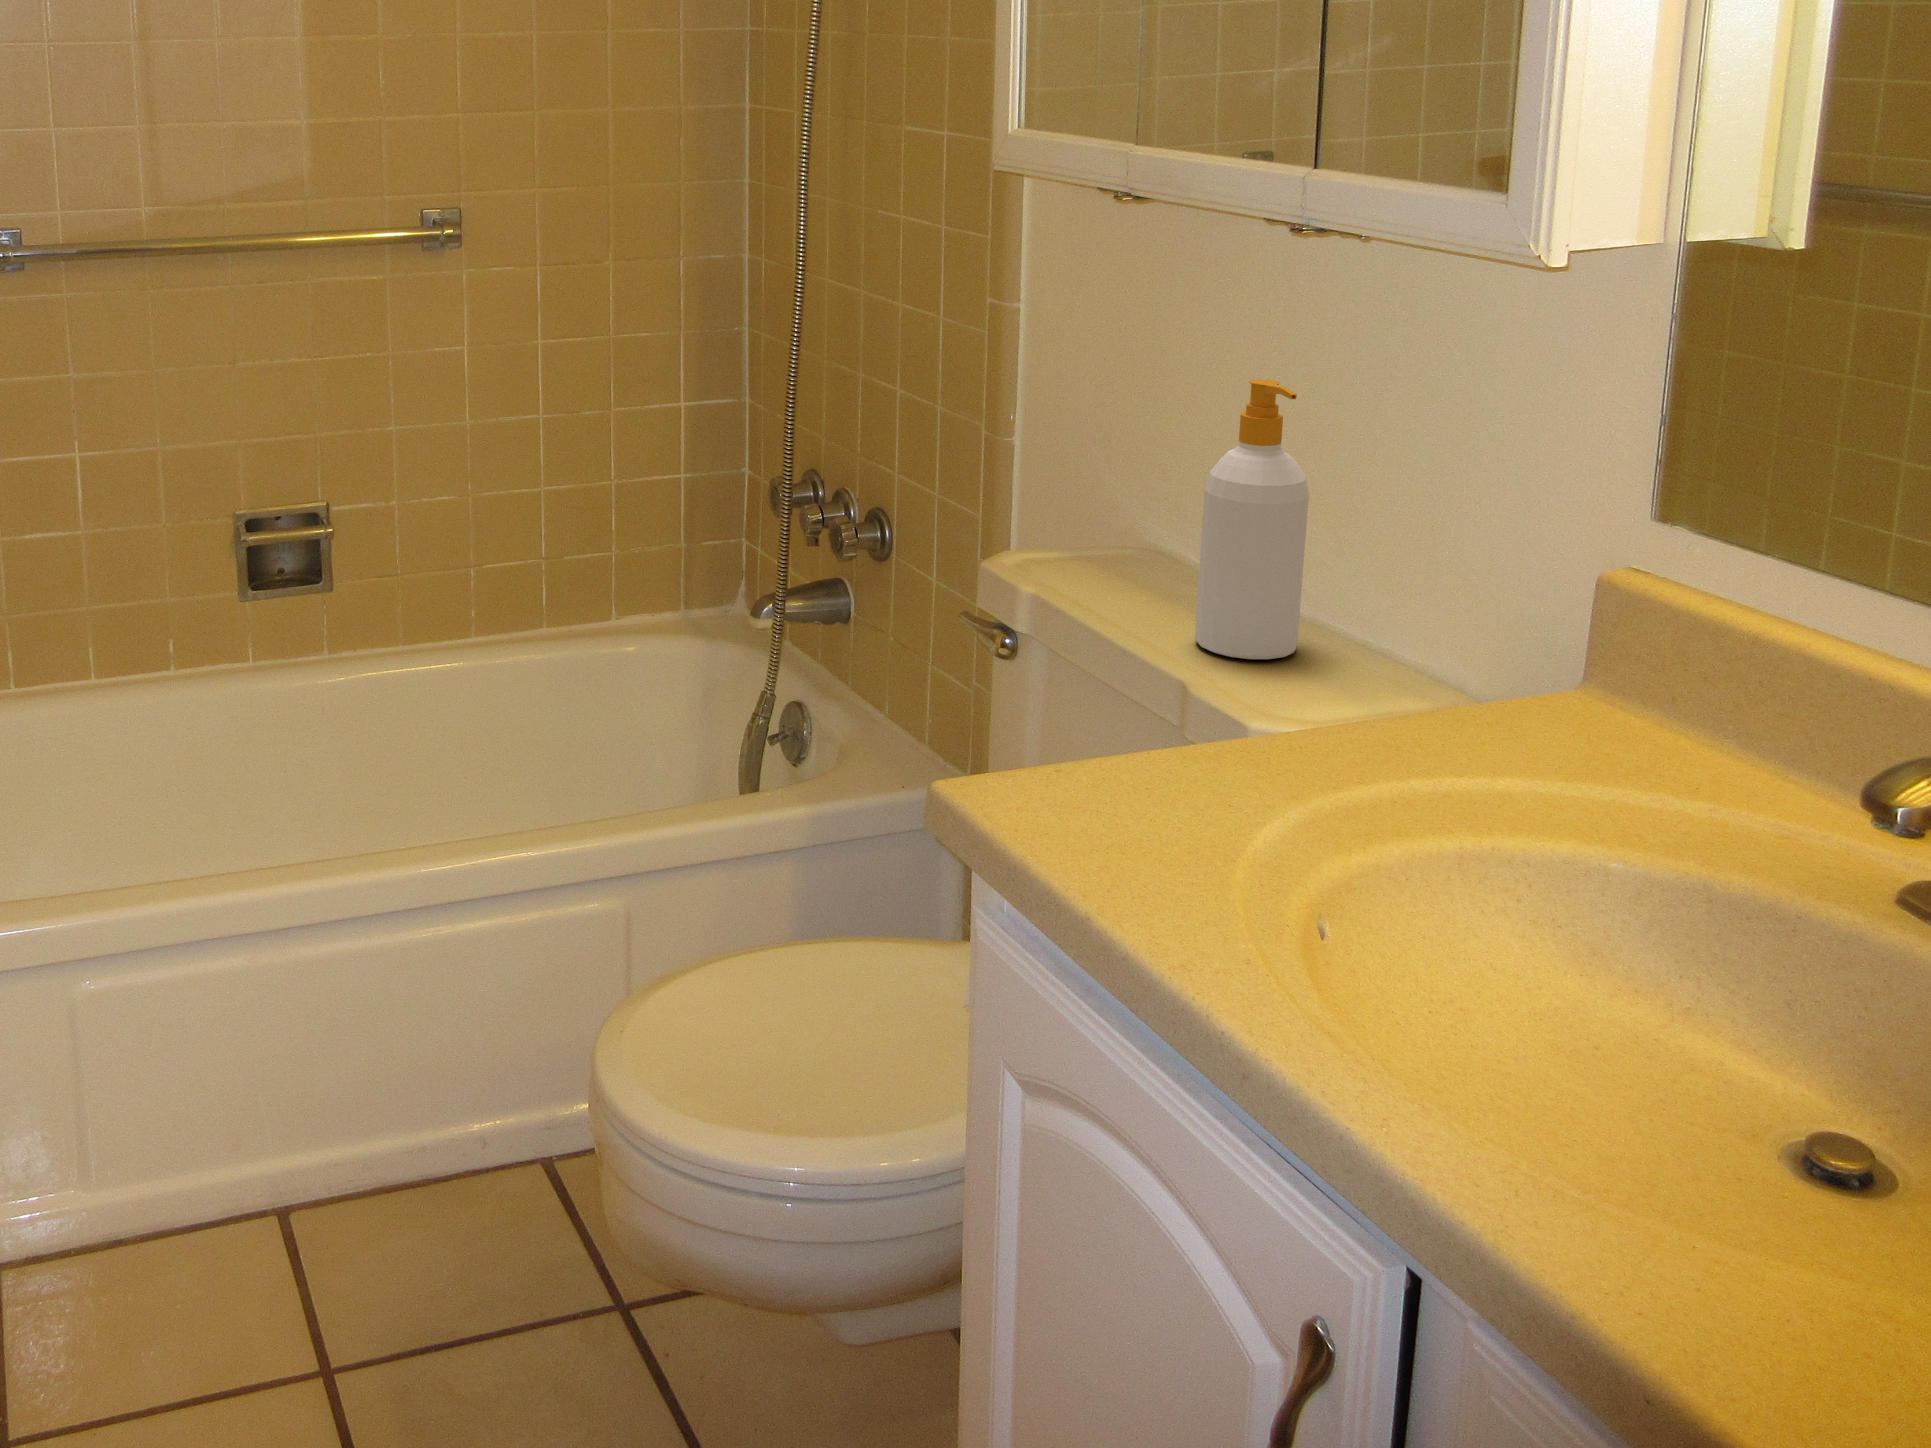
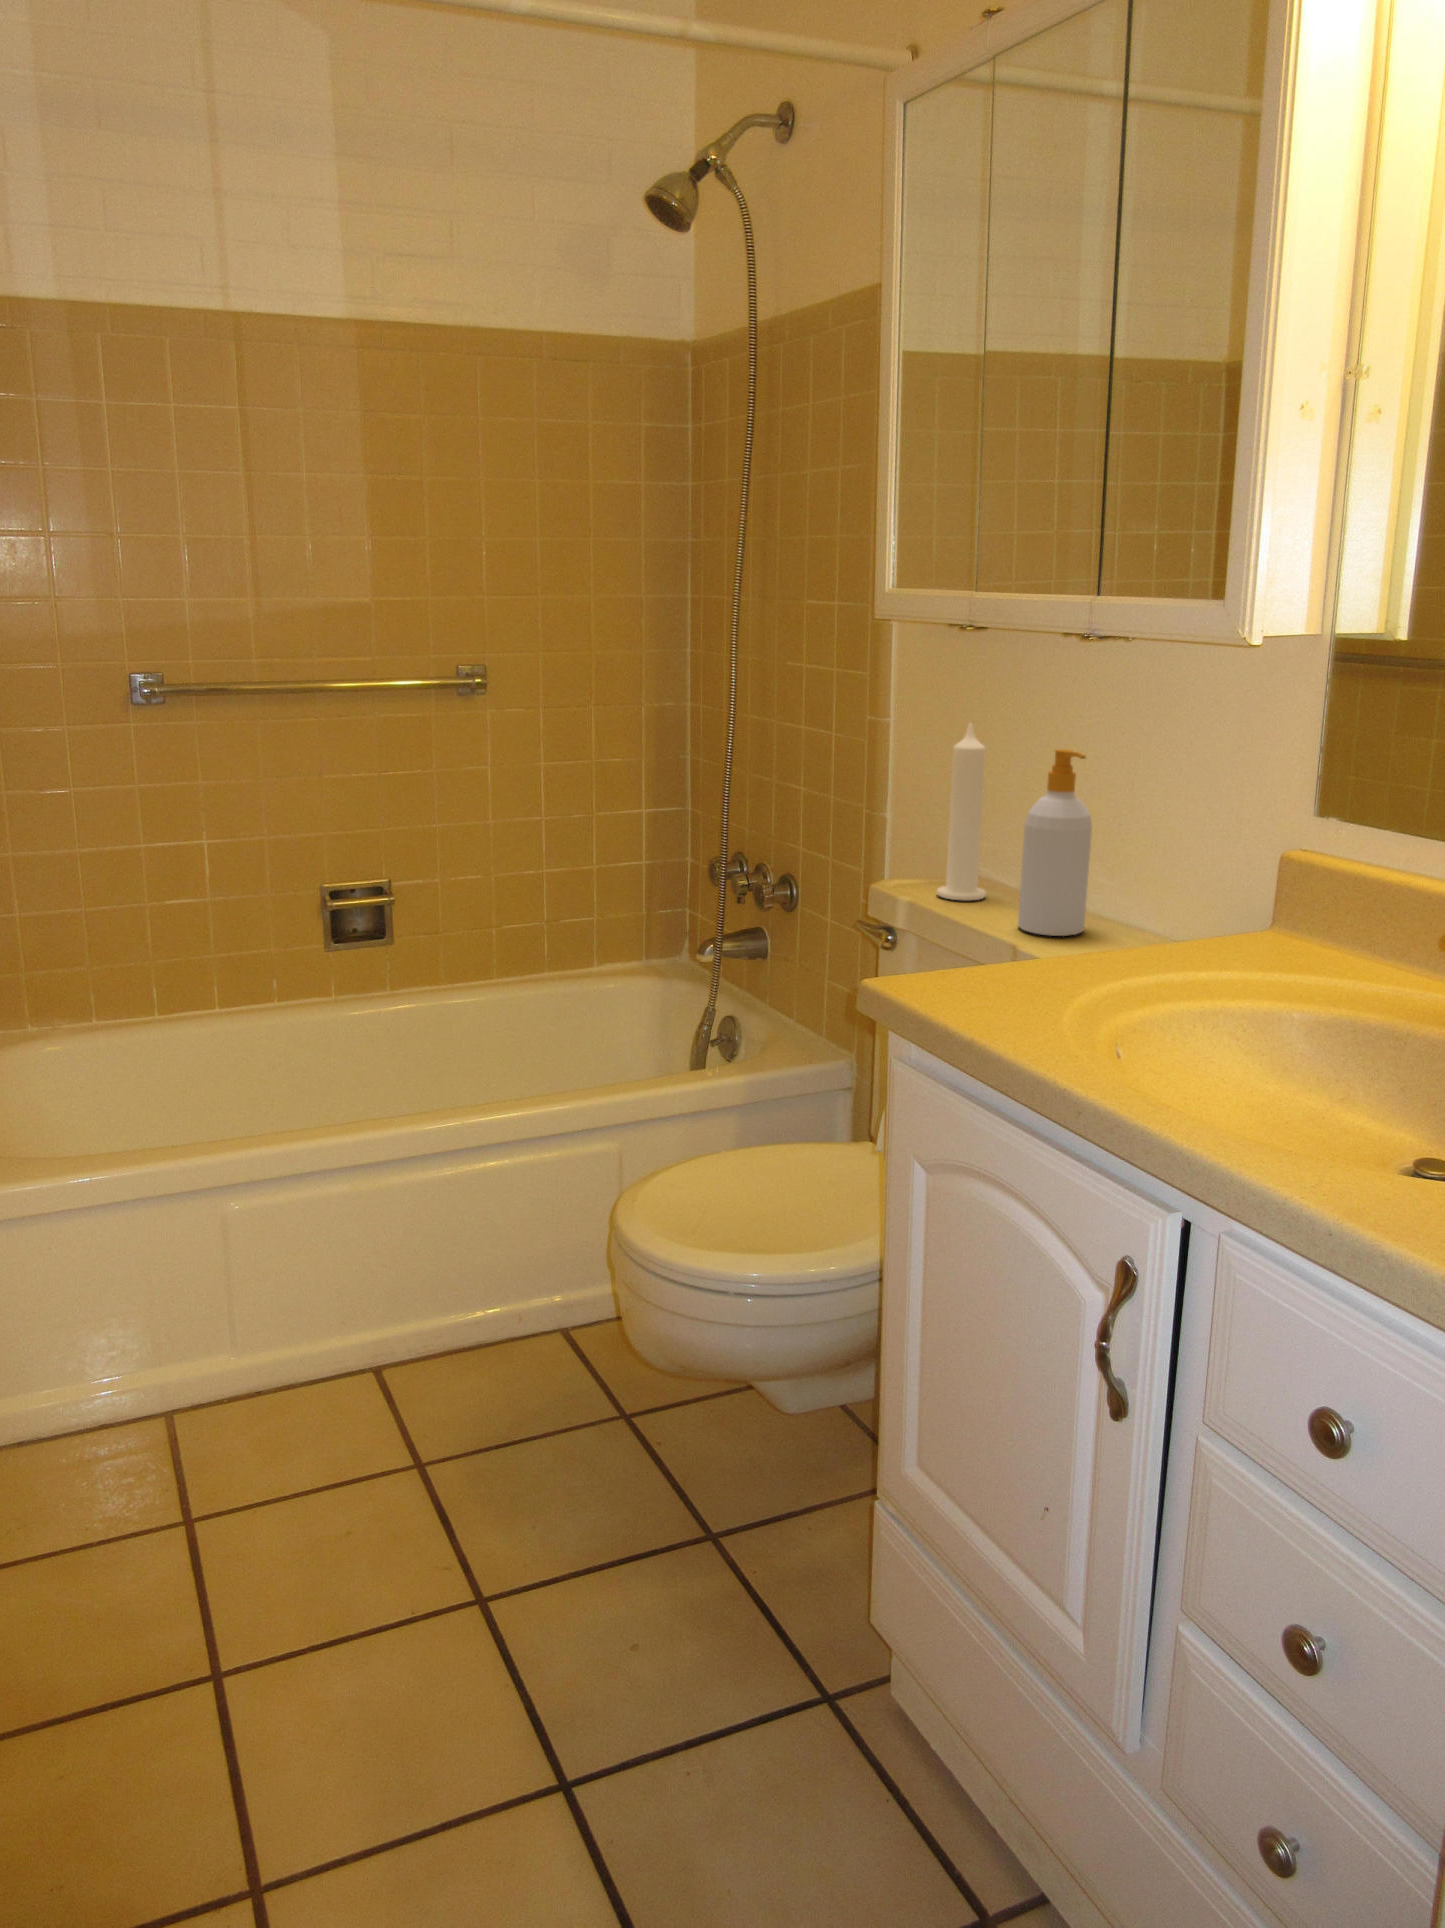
candle: none [1078,329,1152,589] -> present [937,723,986,900]

